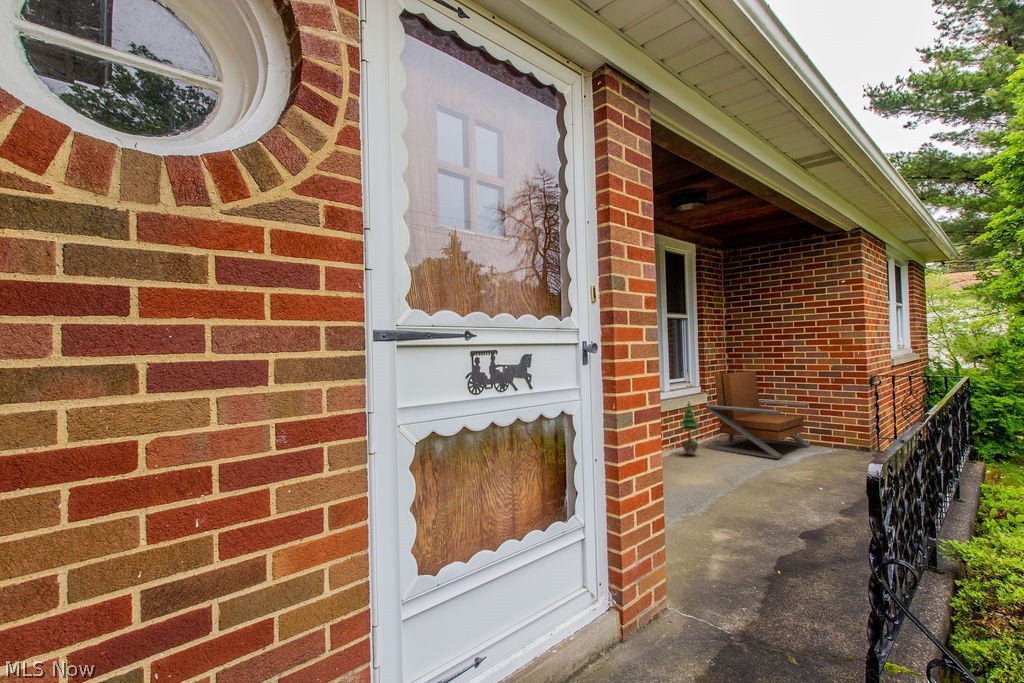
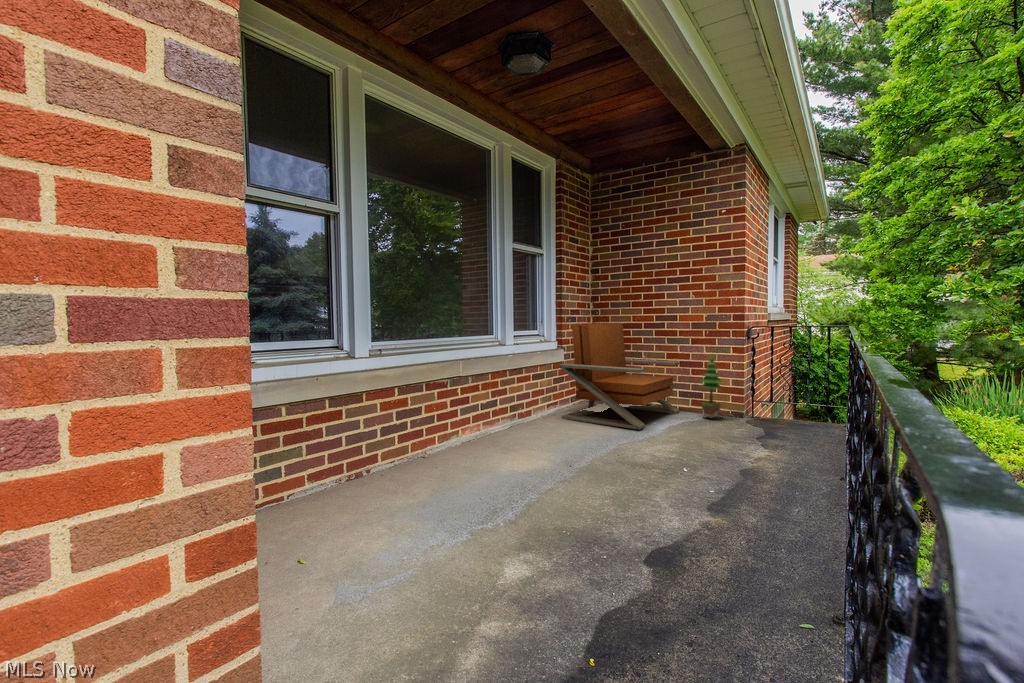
potted tree: present [680,402,698,455] -> present [701,355,722,418]

